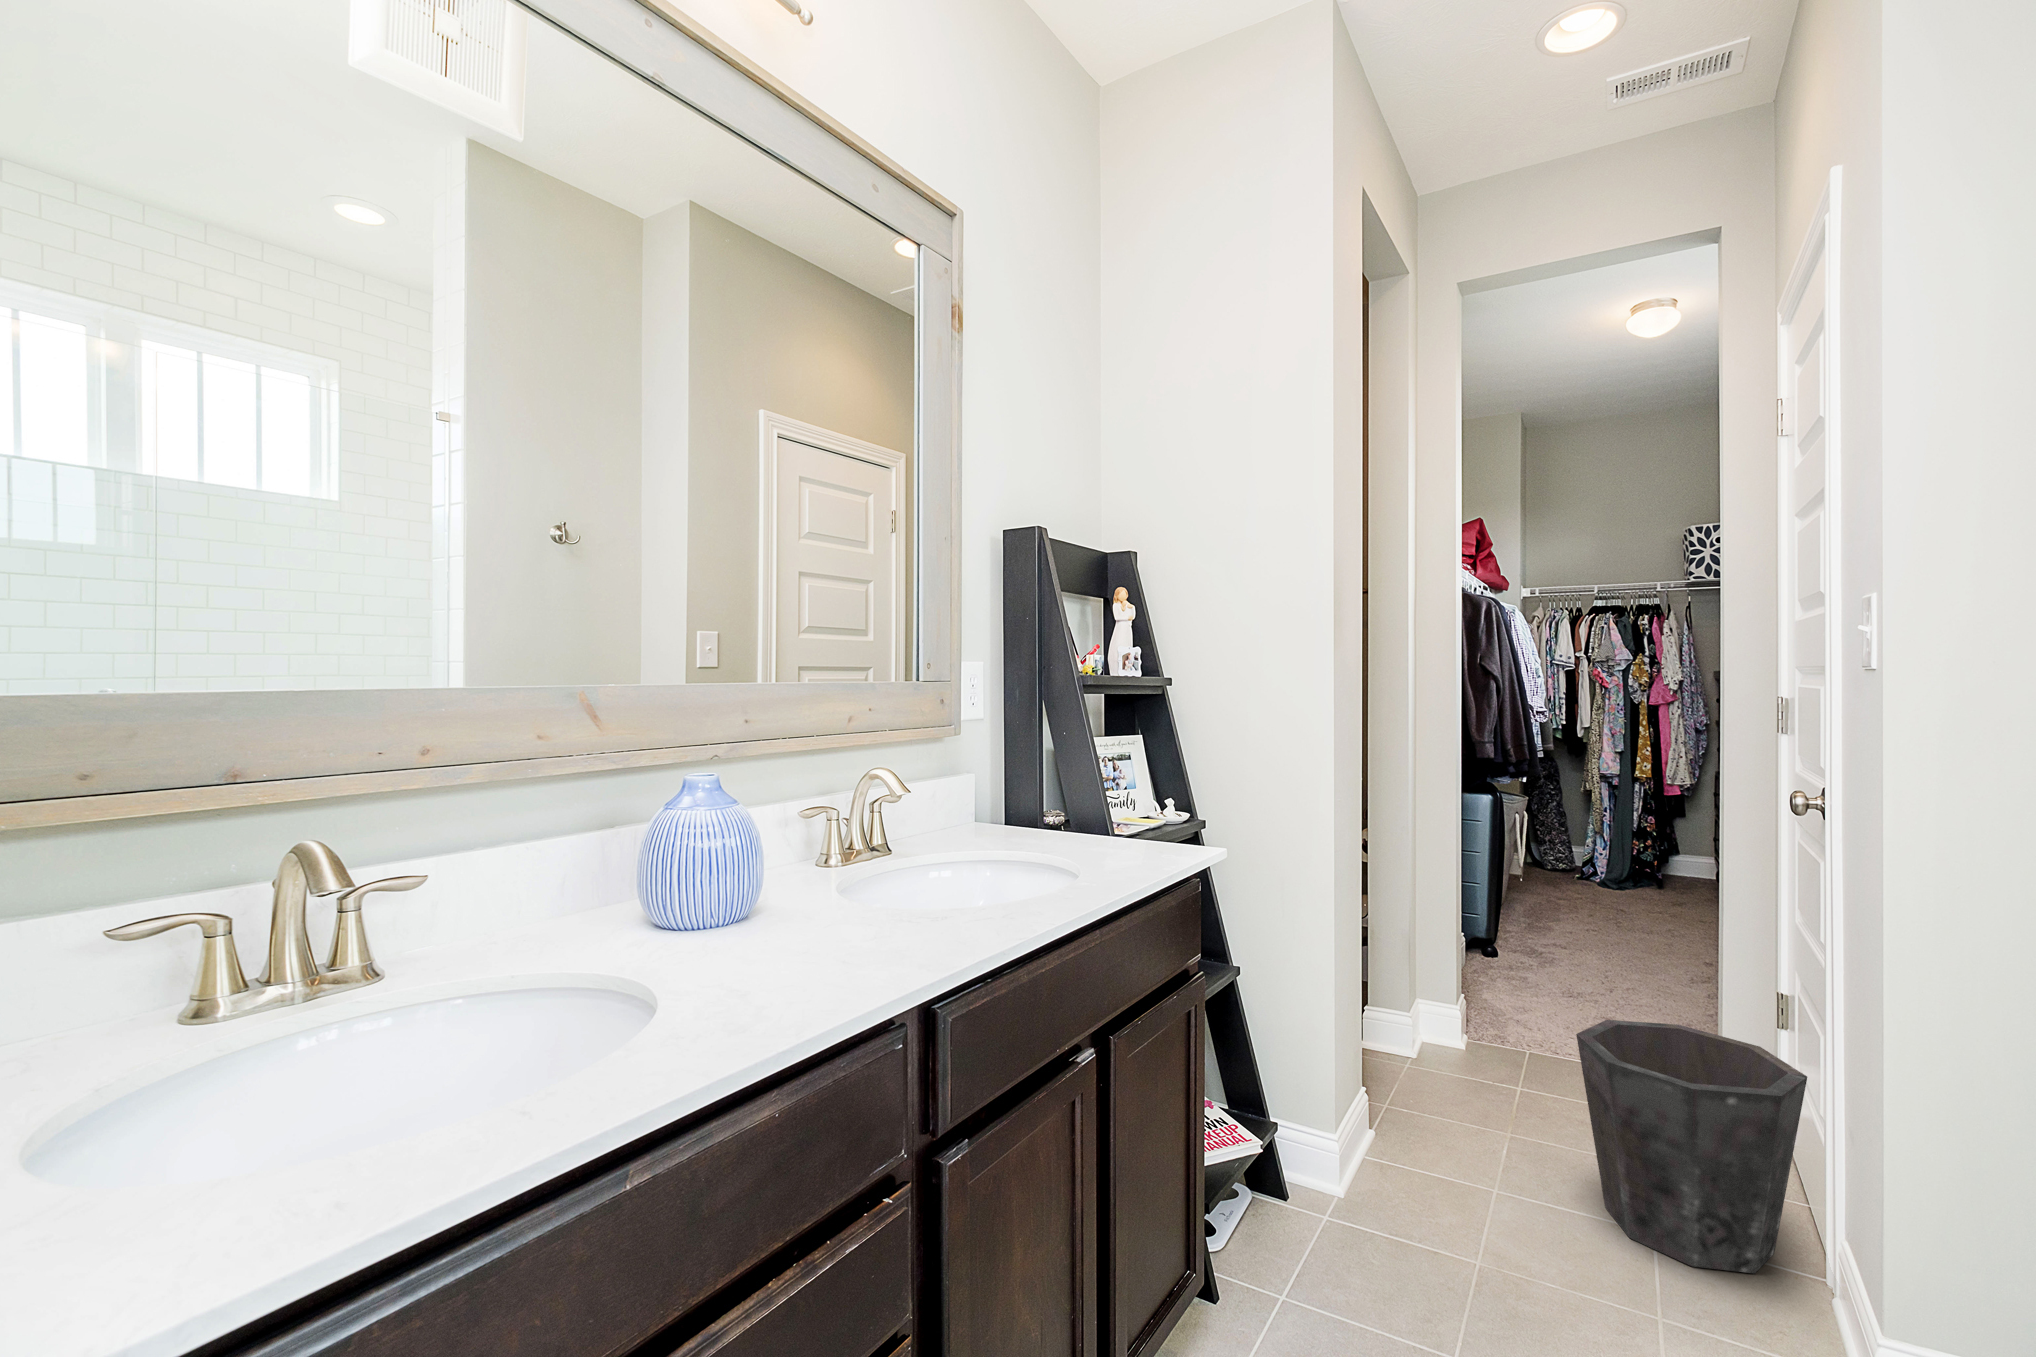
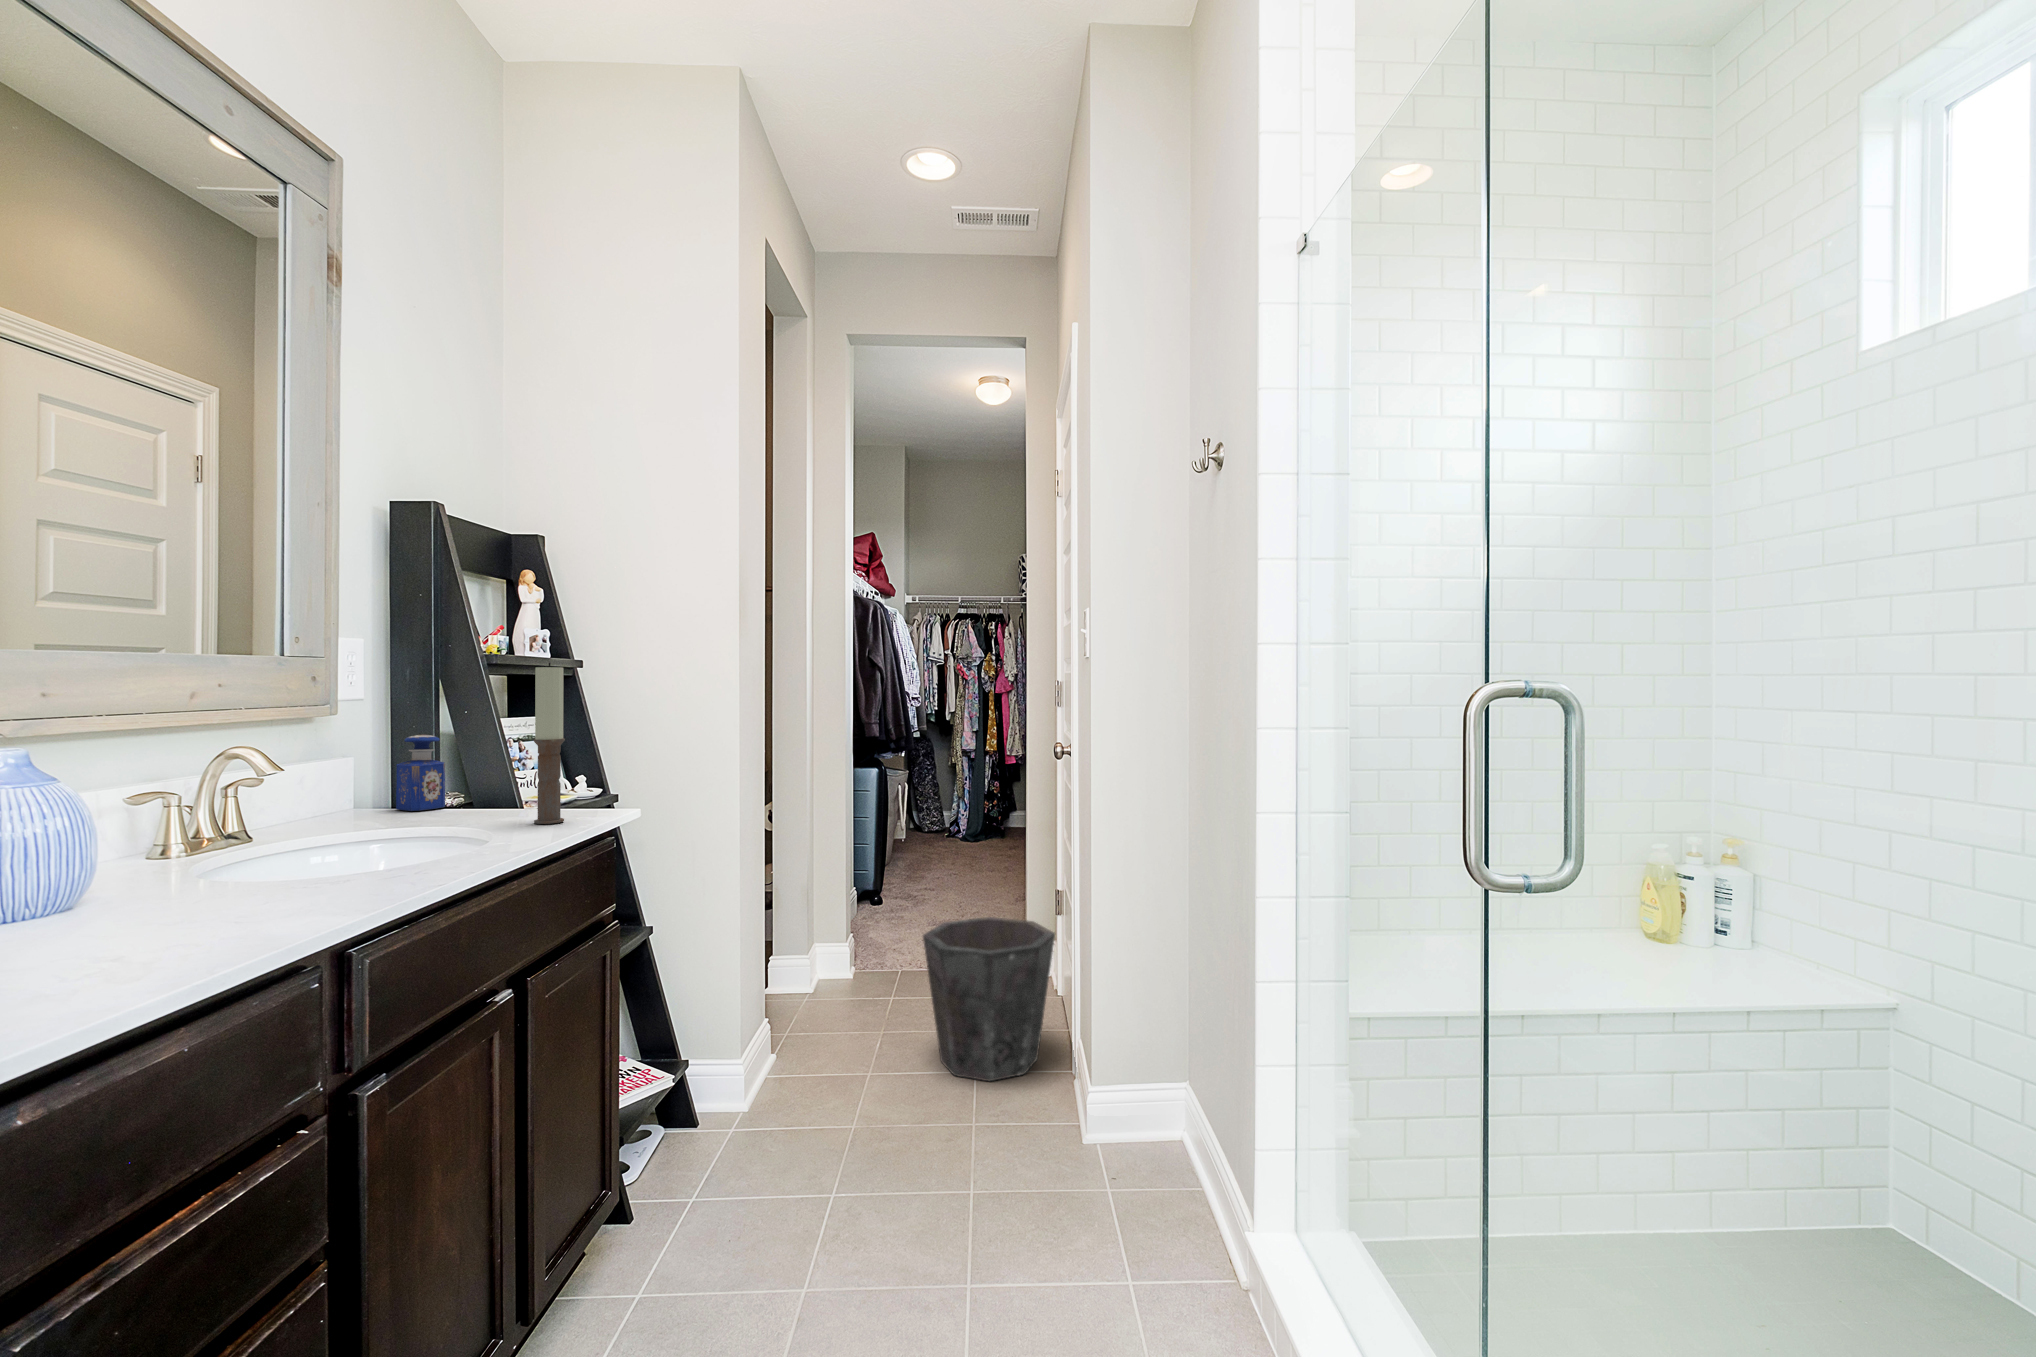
candle: none [1120,687,1149,860] -> present [534,663,565,824]
perfume bottle: none [1006,754,1045,828] -> present [396,735,445,811]

